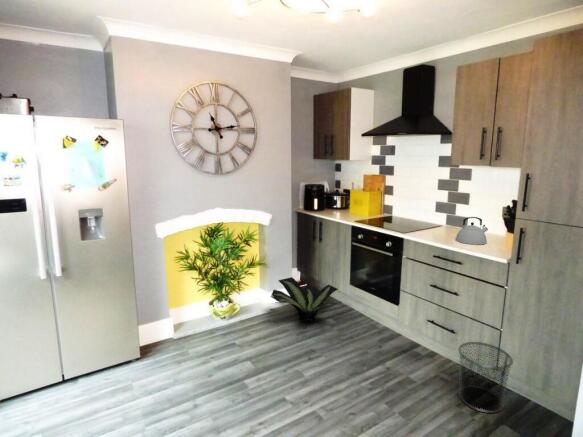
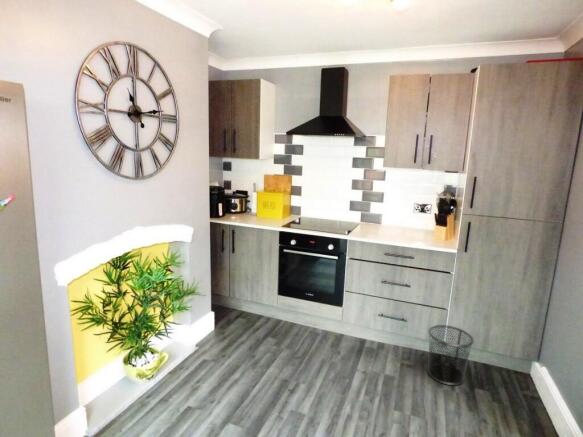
kettle: present [456,217,488,245] -> none [394,215,420,240]
potted plant: present [271,277,338,322] -> none [200,300,288,351]

